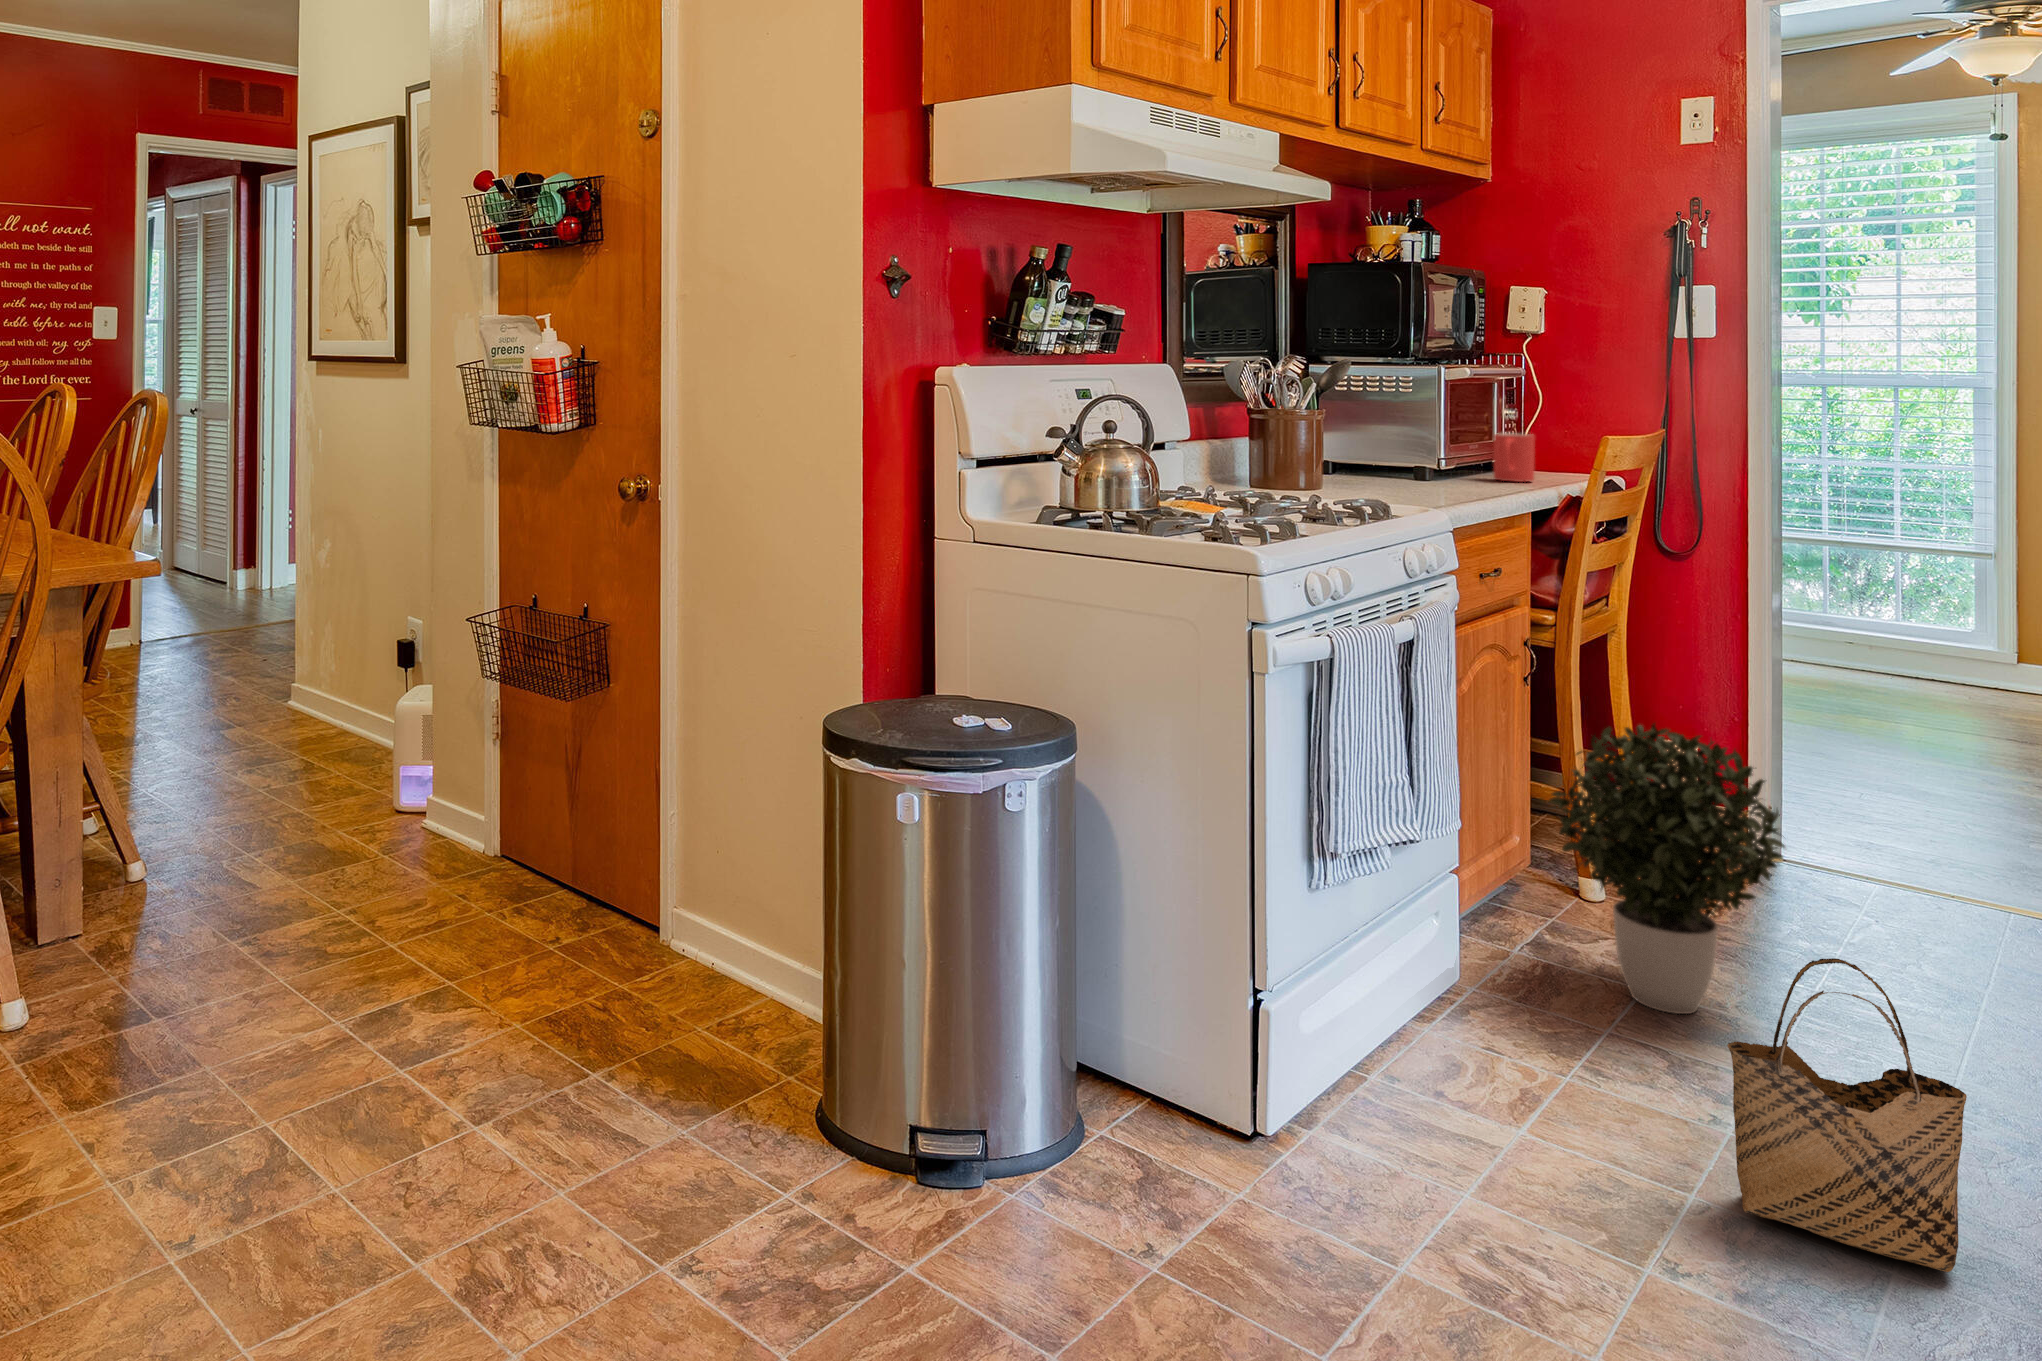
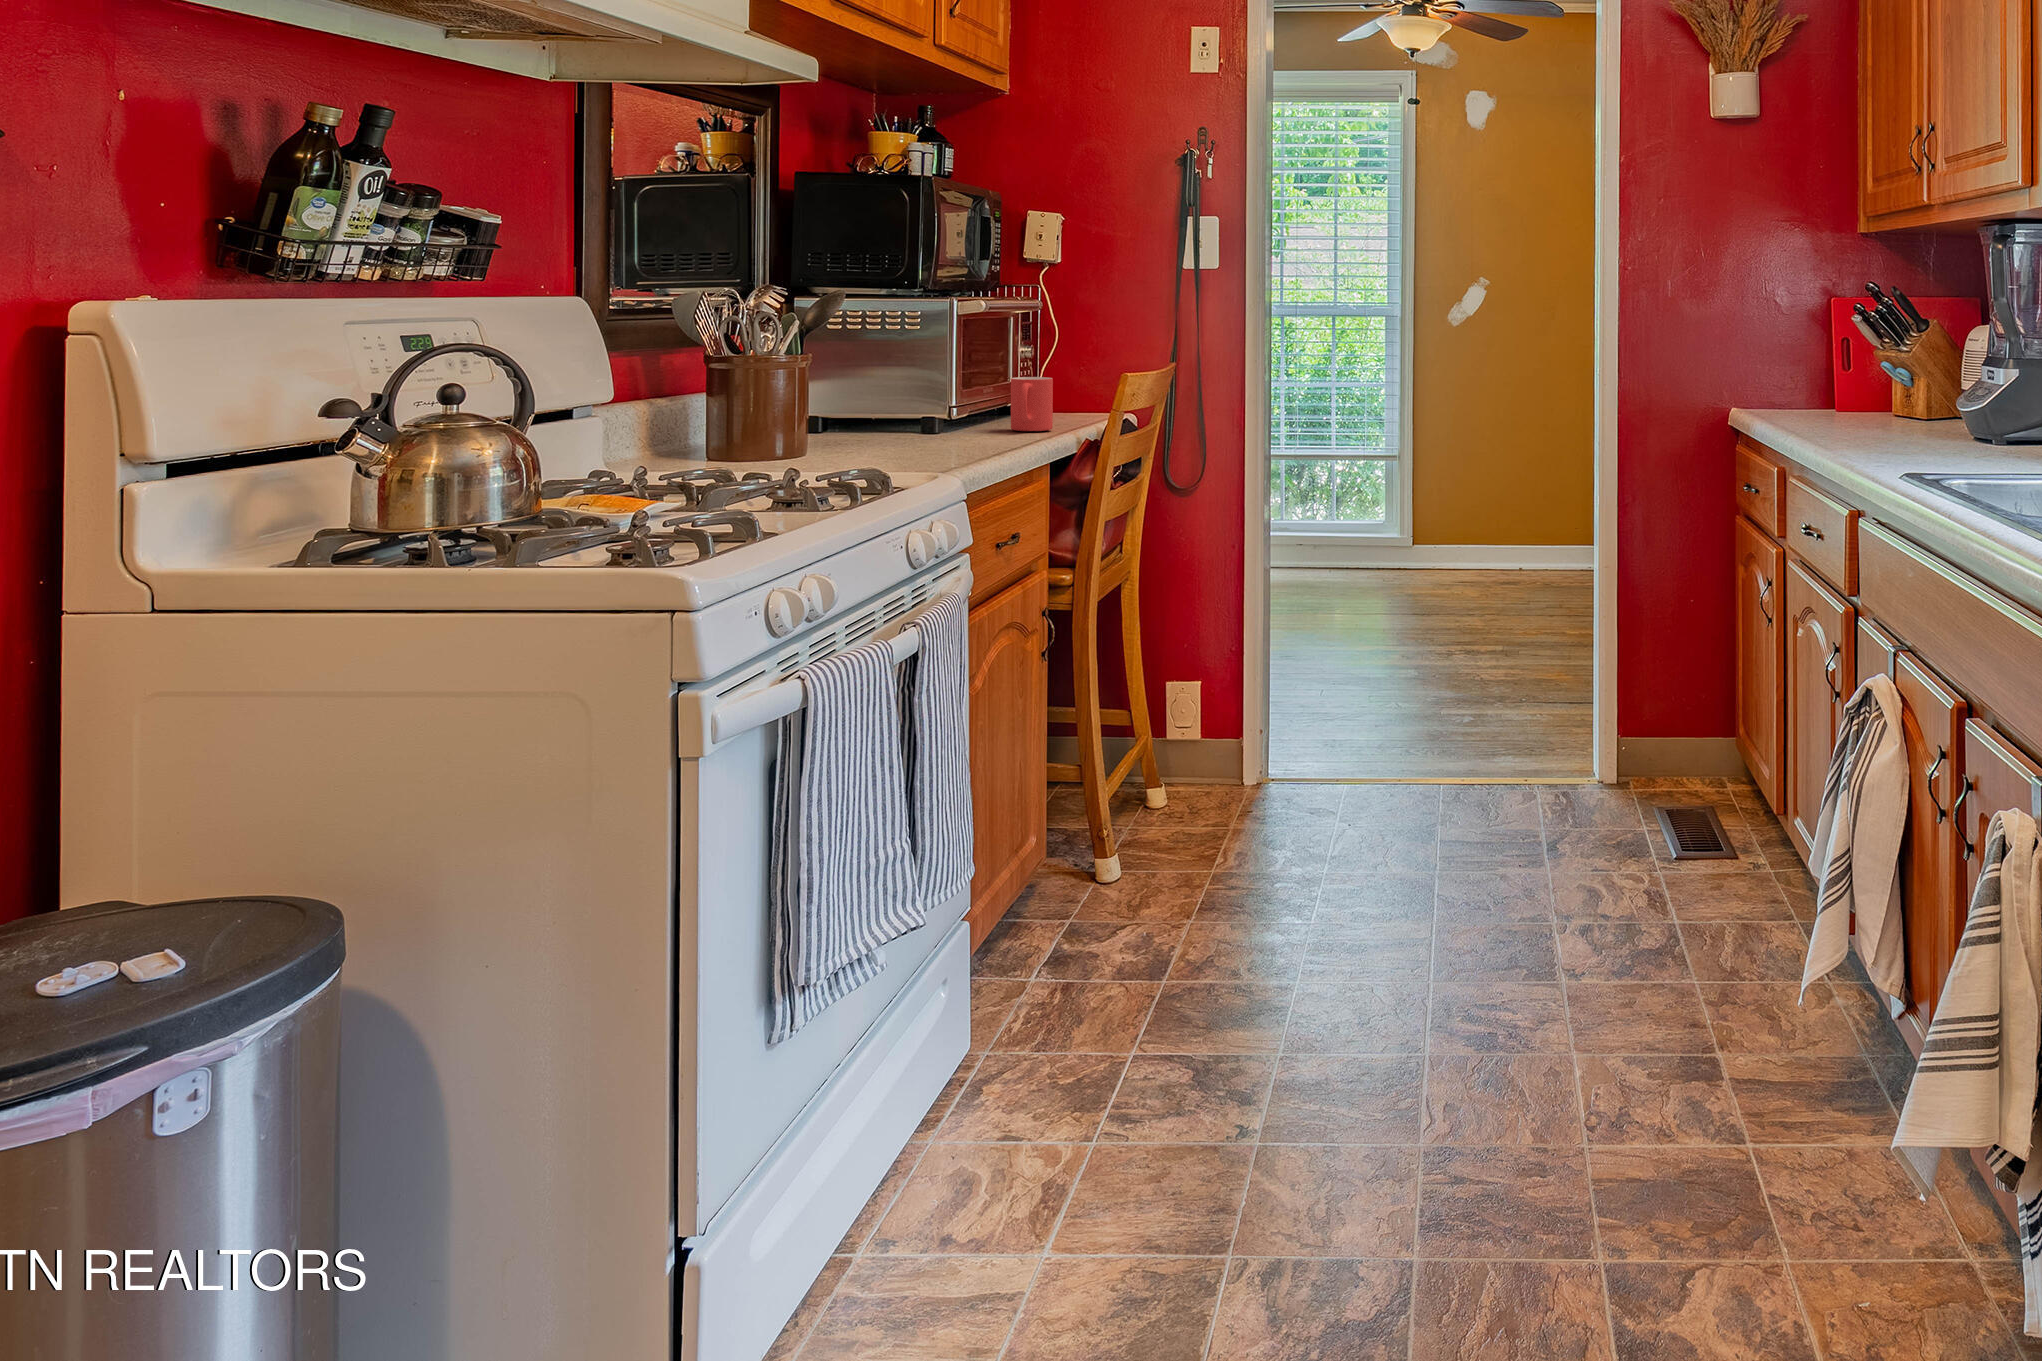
potted plant: present [1549,723,1785,1014] -> none [1070,692,1291,1003]
woven basket: present [1727,958,1967,1272] -> none [1256,936,1455,1252]

